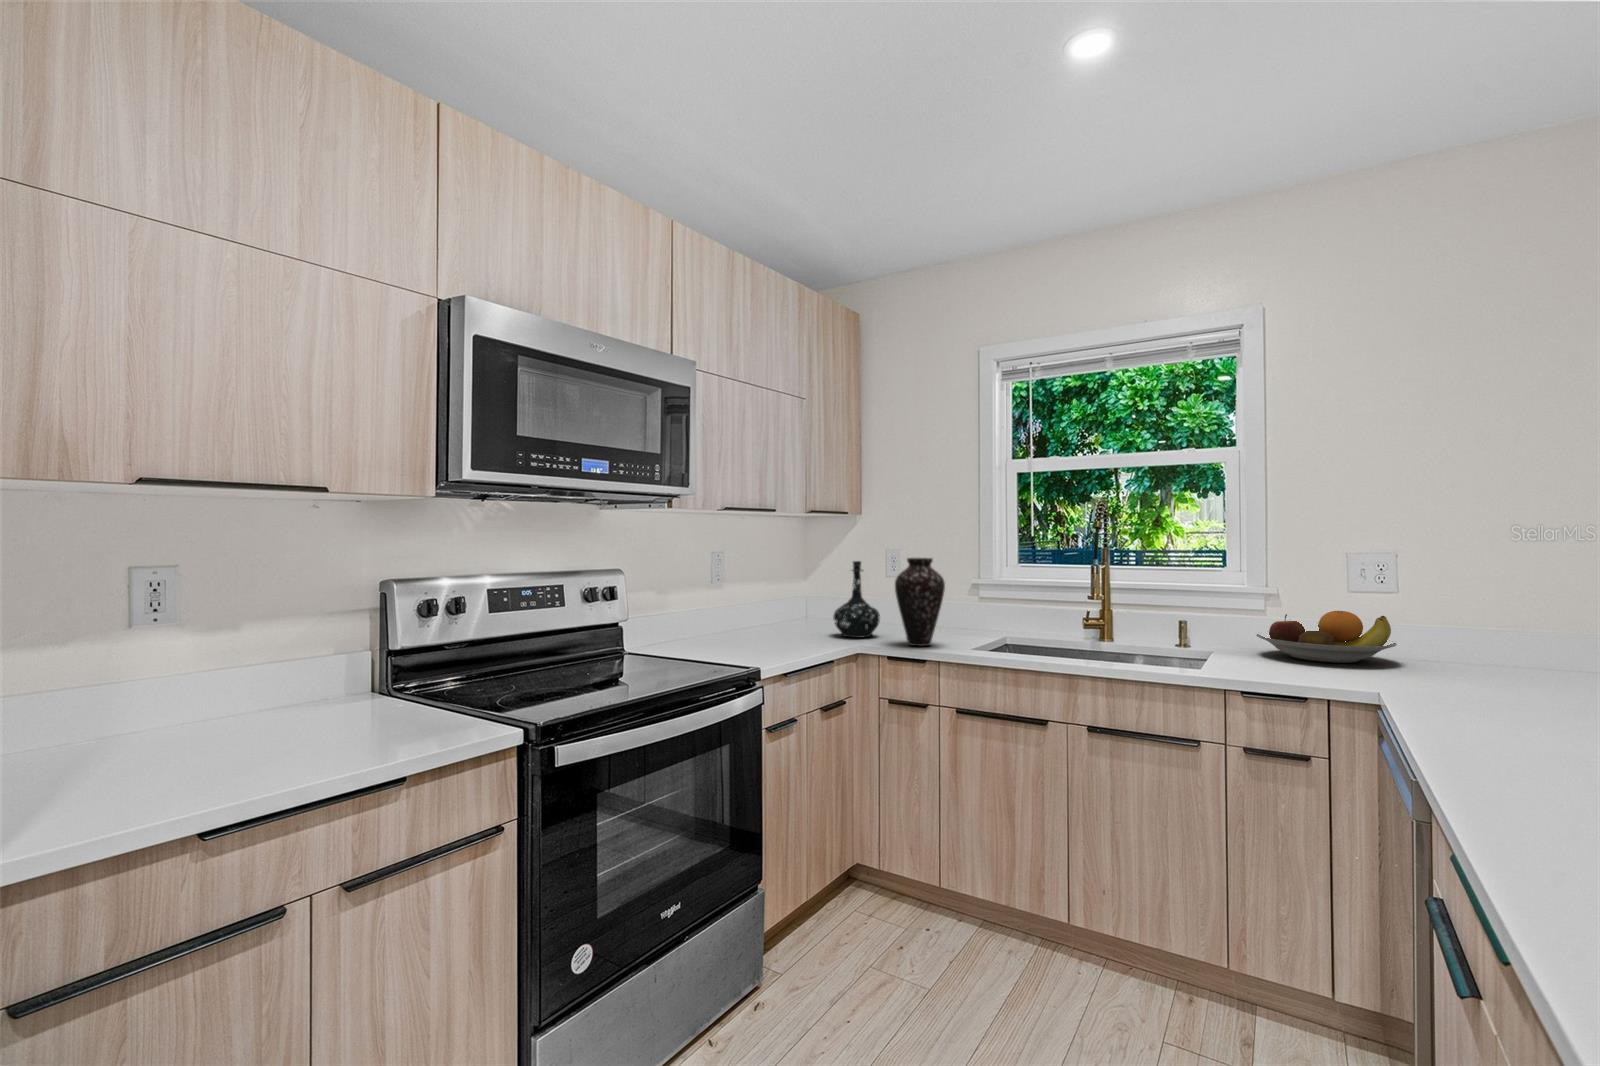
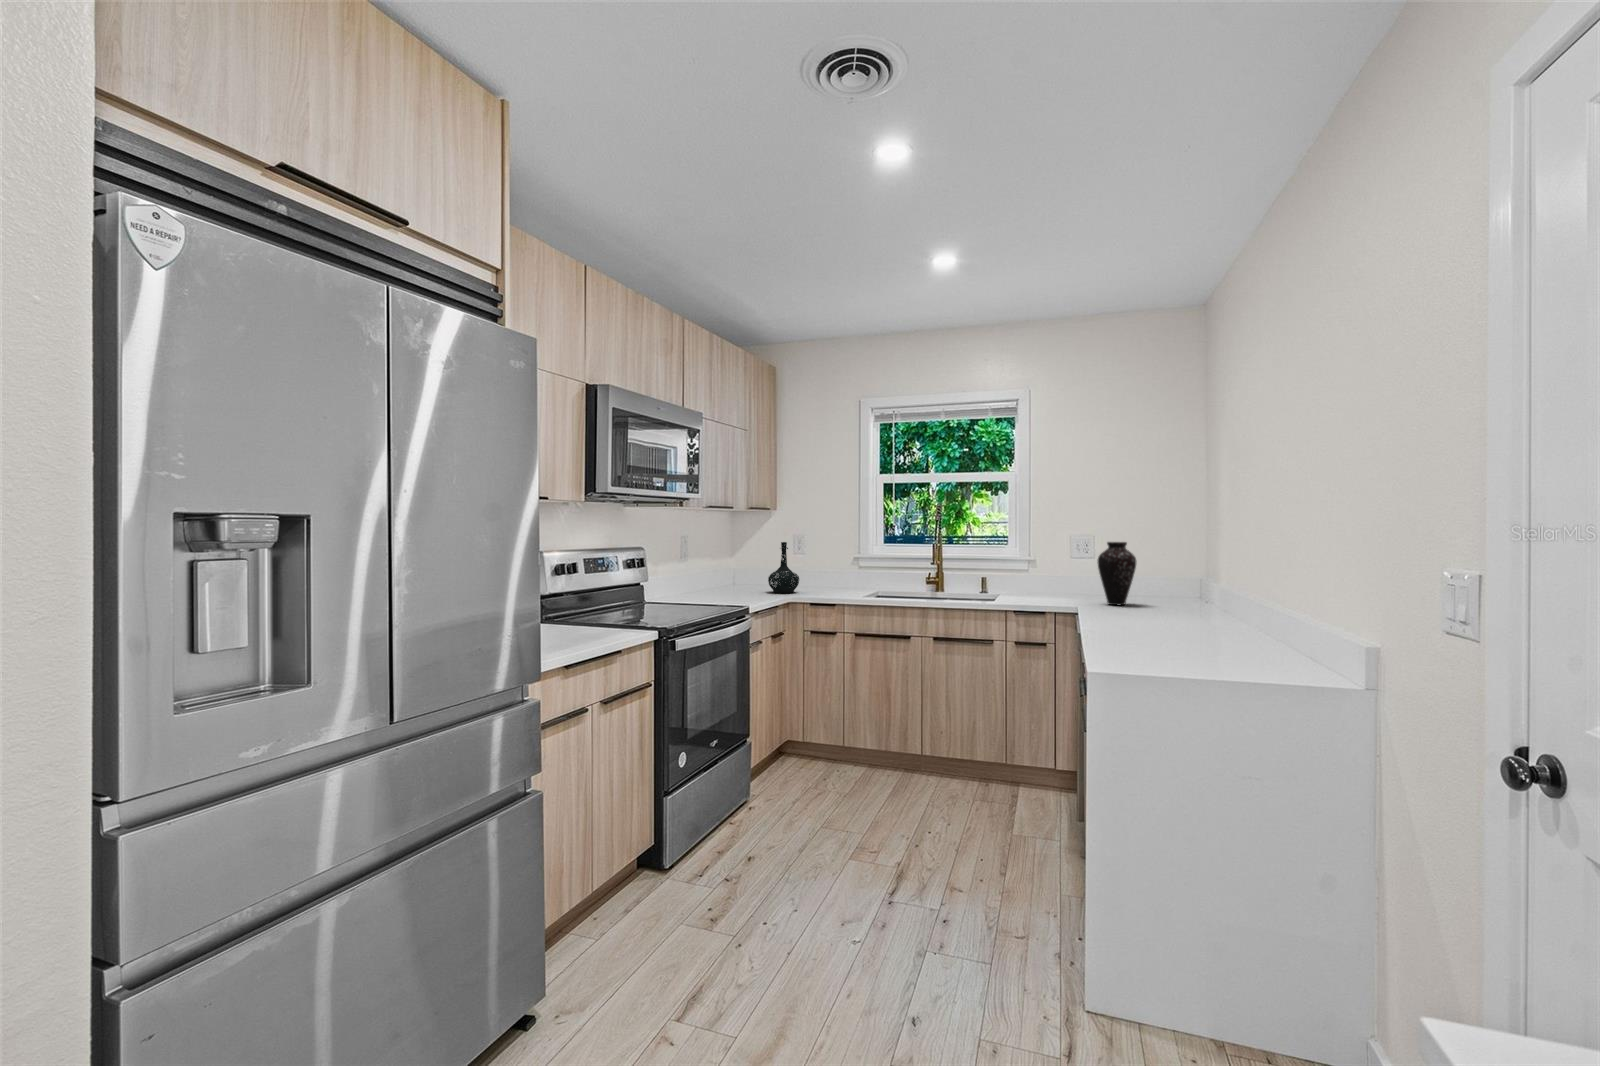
vase: present [895,558,945,646] -> present [1097,542,1136,605]
fruit bowl: present [1257,611,1397,663] -> none [1023,568,1092,597]

